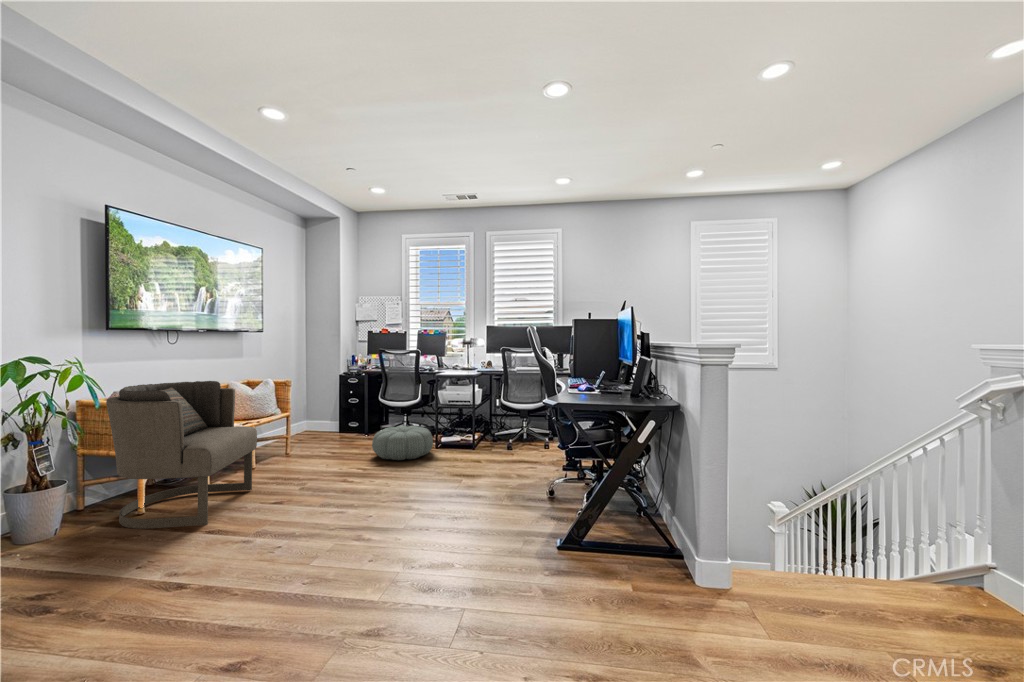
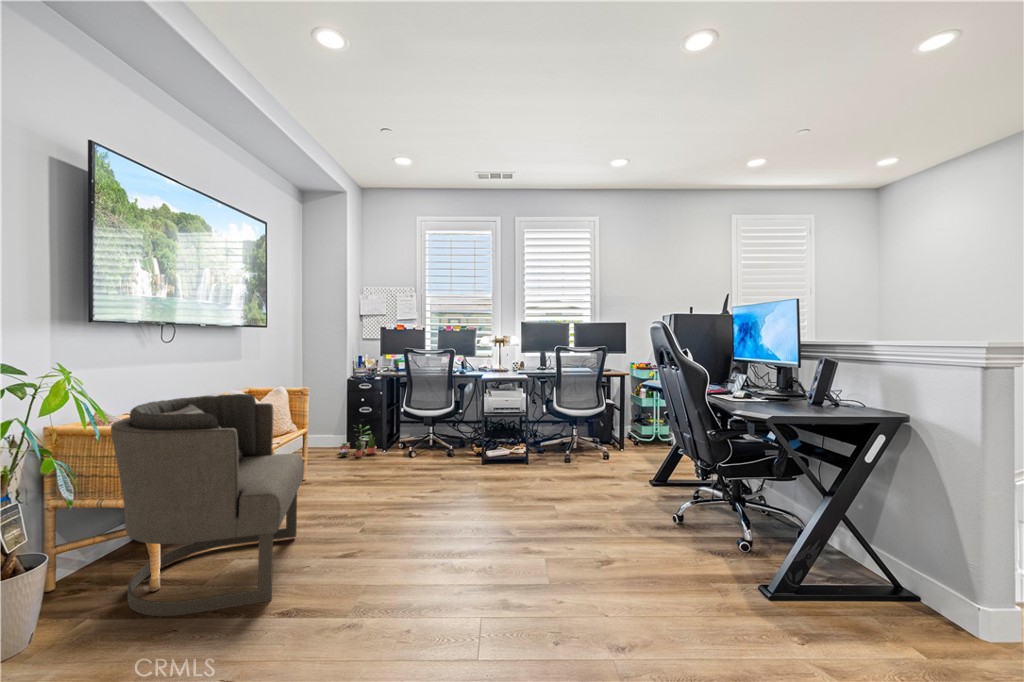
potted plant: none [328,413,360,440] -> present [339,425,376,457]
pouf: present [372,426,433,460] -> none [415,441,485,483]

